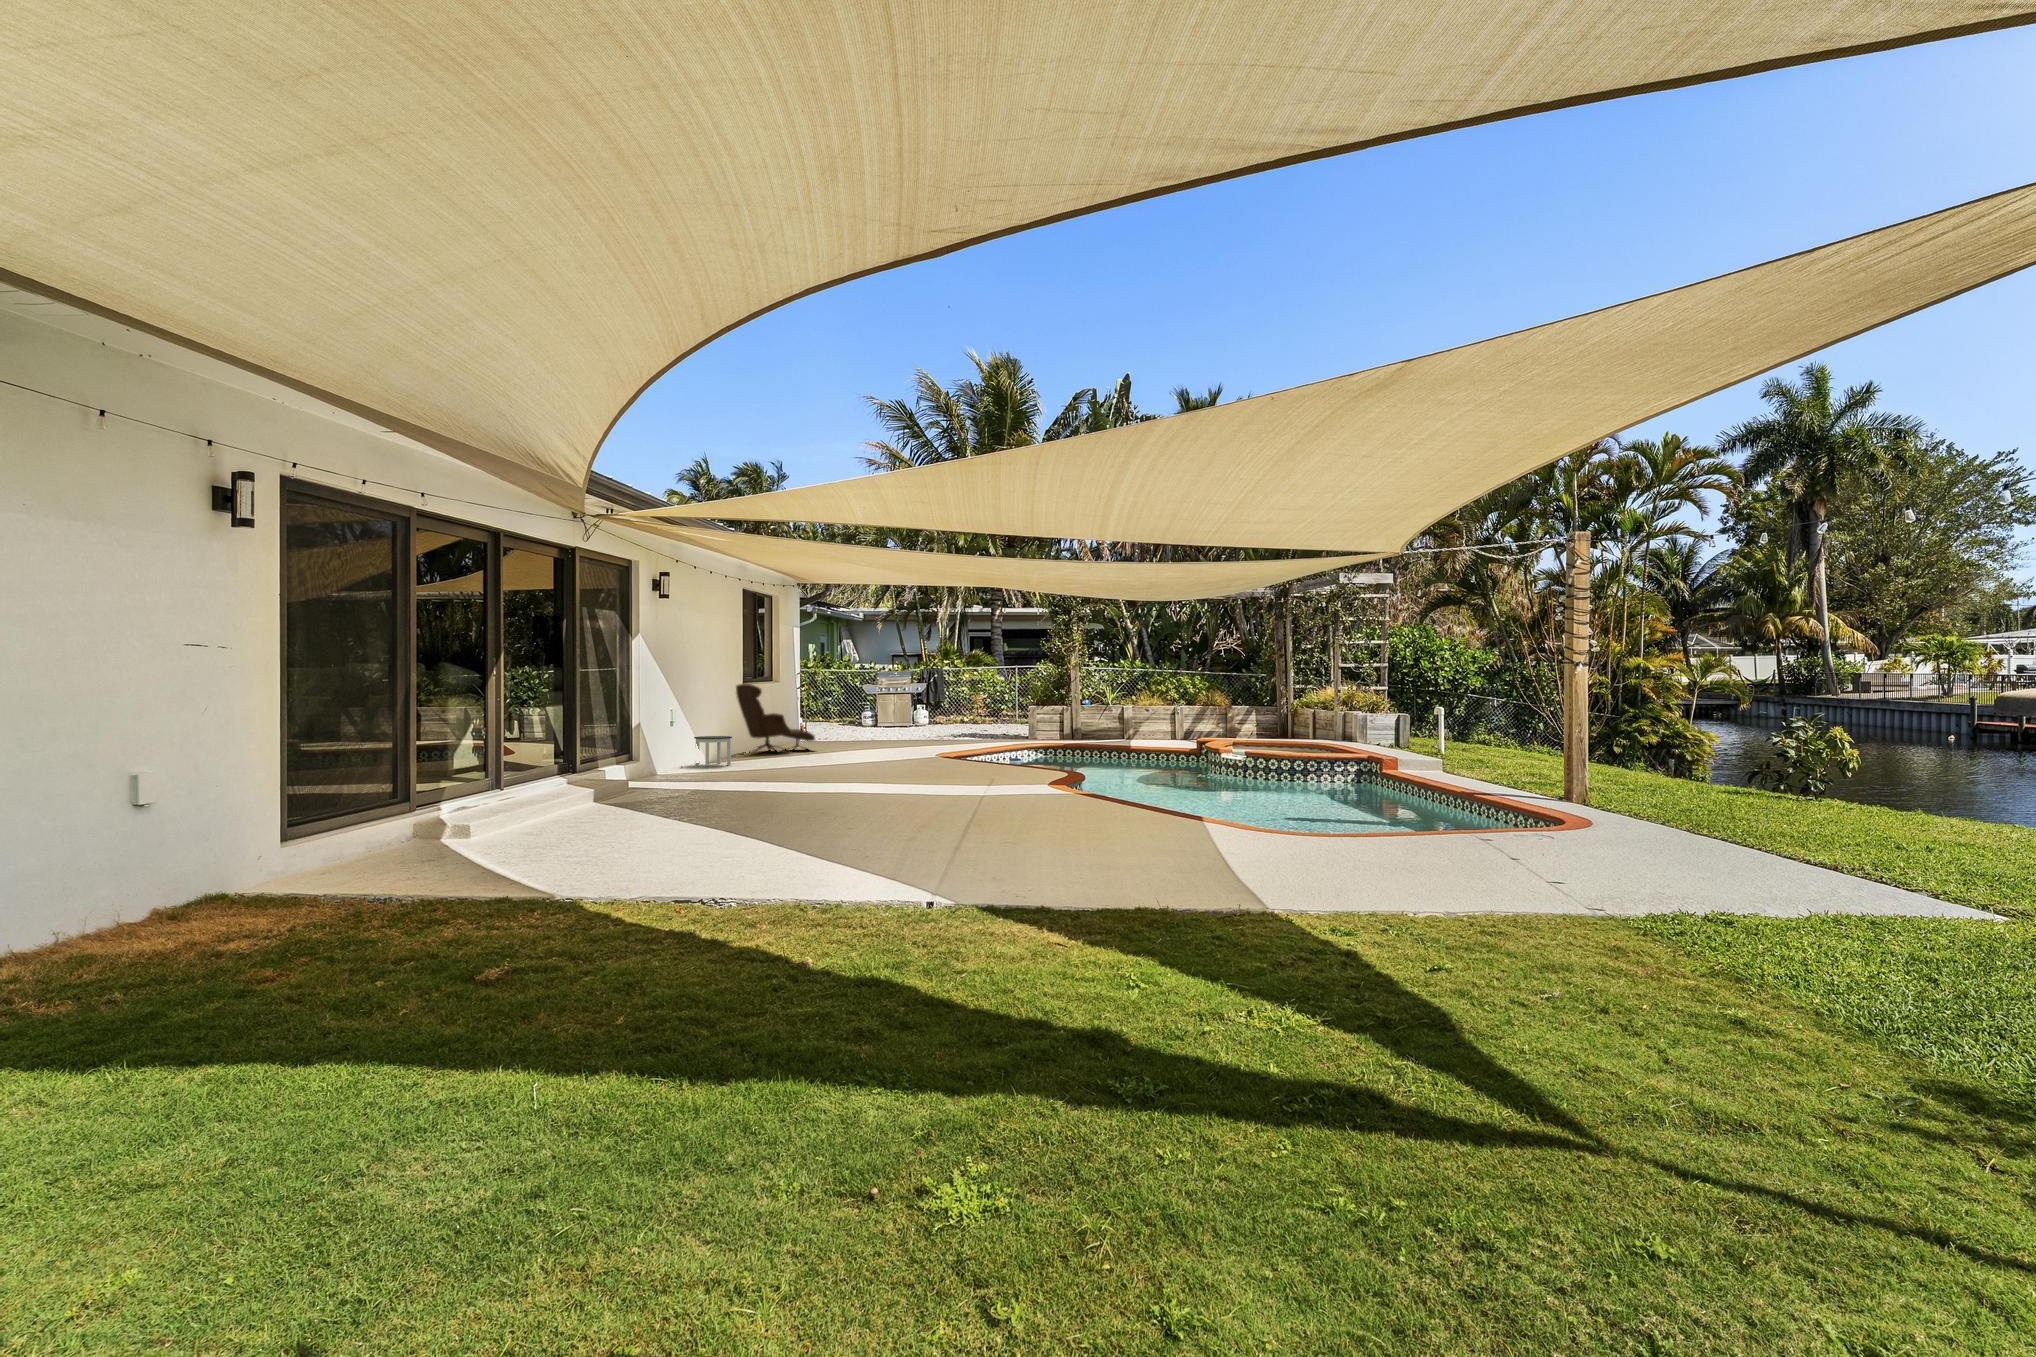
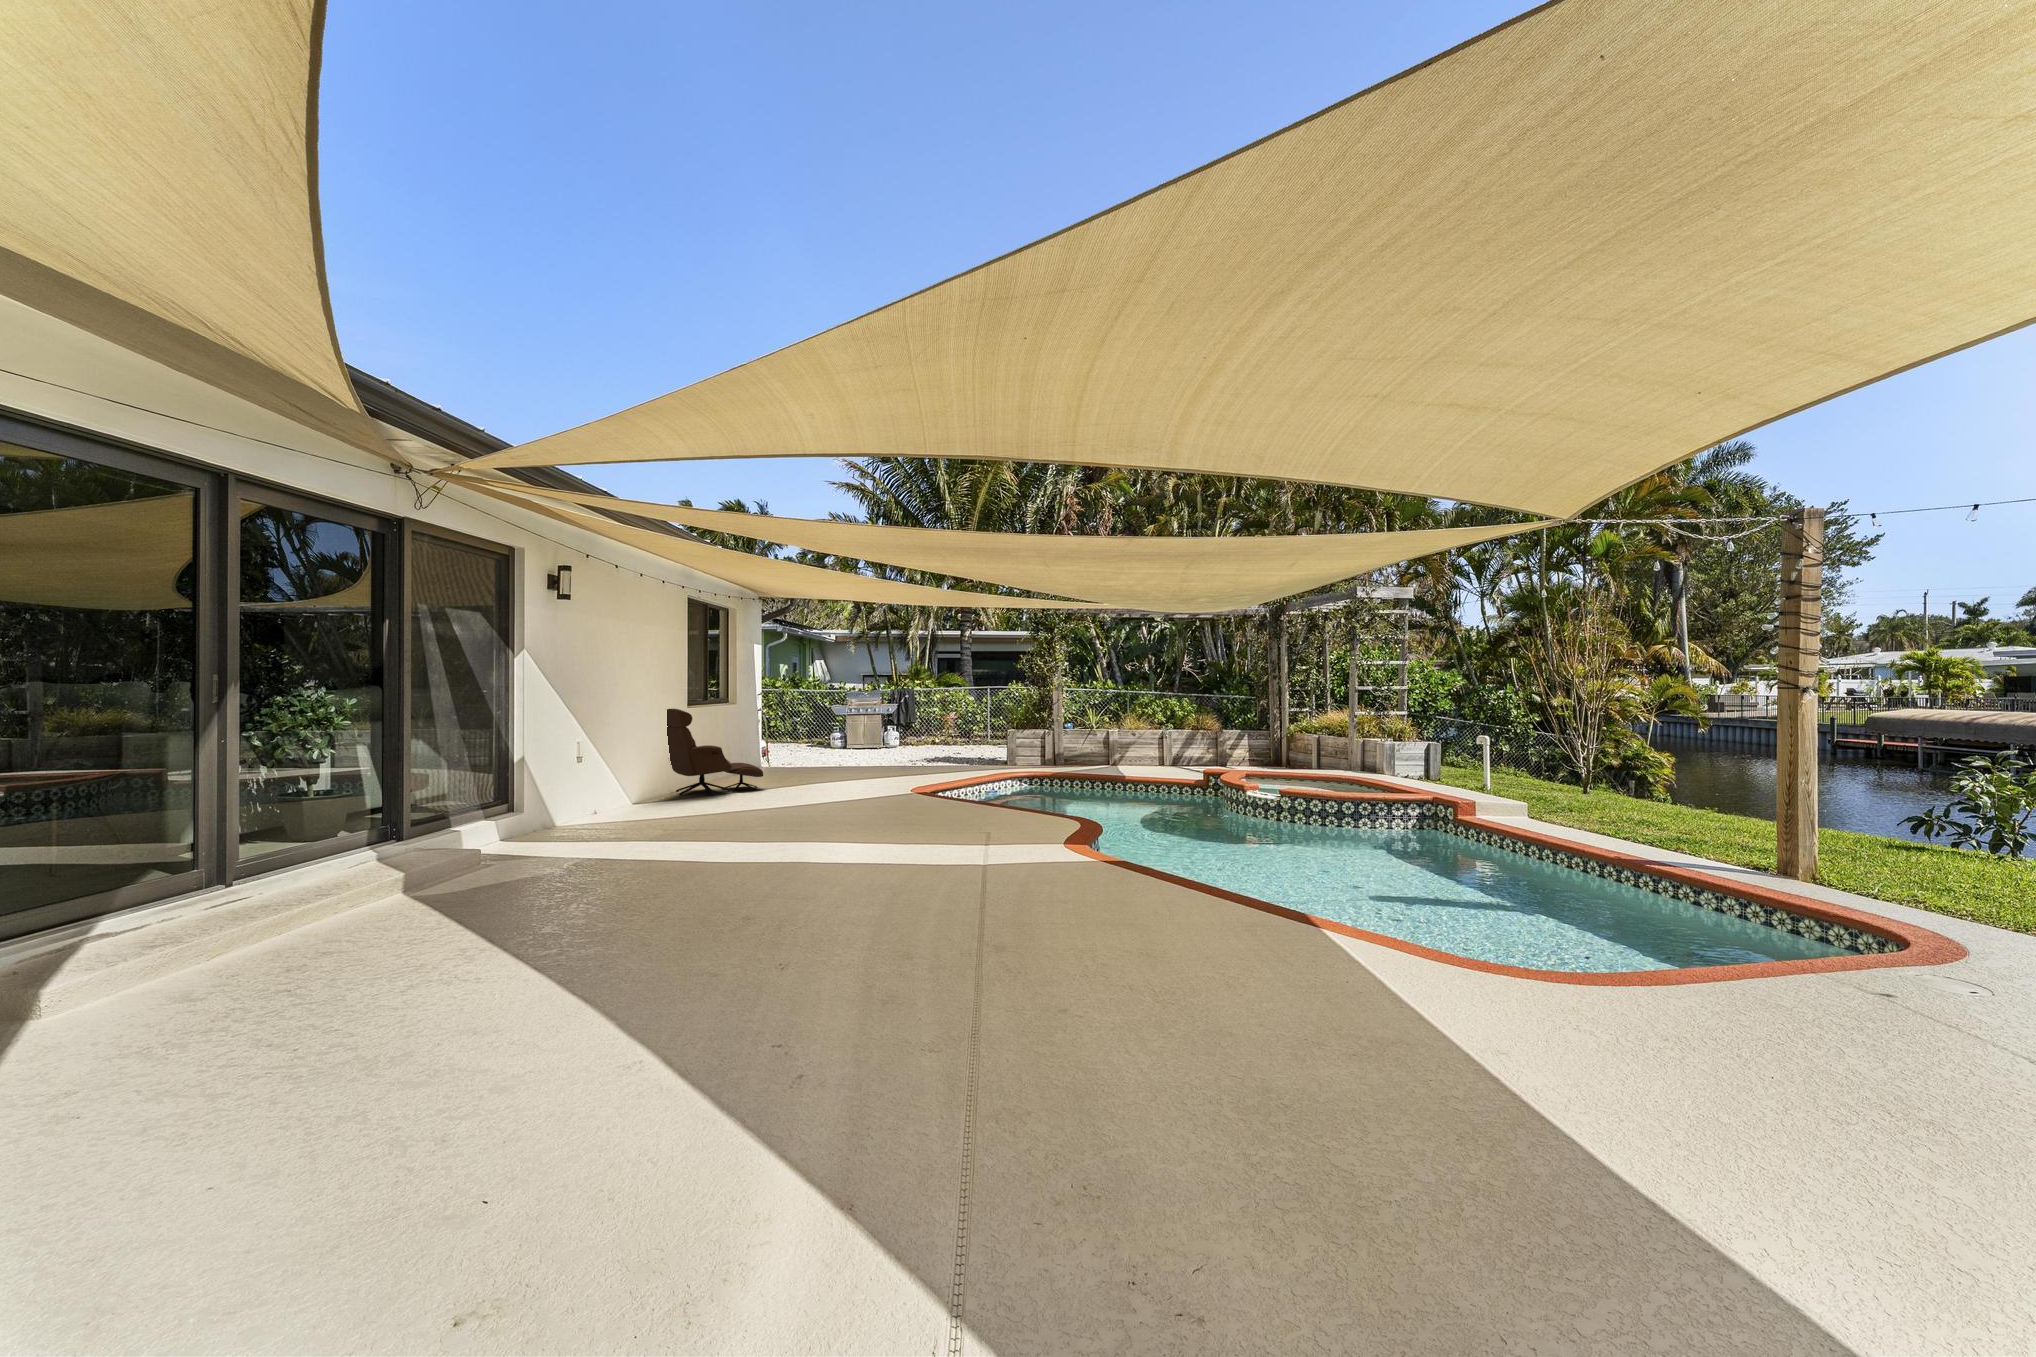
round table: present [694,736,732,766] -> none [579,781,635,826]

